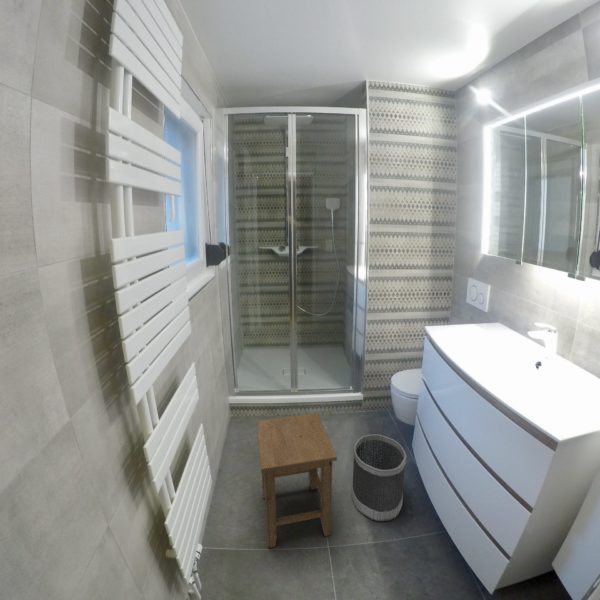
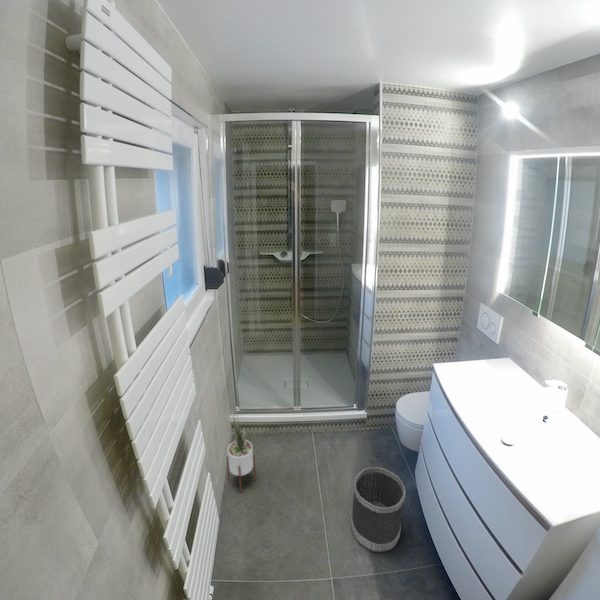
potted plant: none [226,385,256,467] -> present [227,419,256,492]
stool: present [256,413,337,548] -> none [258,447,337,577]

